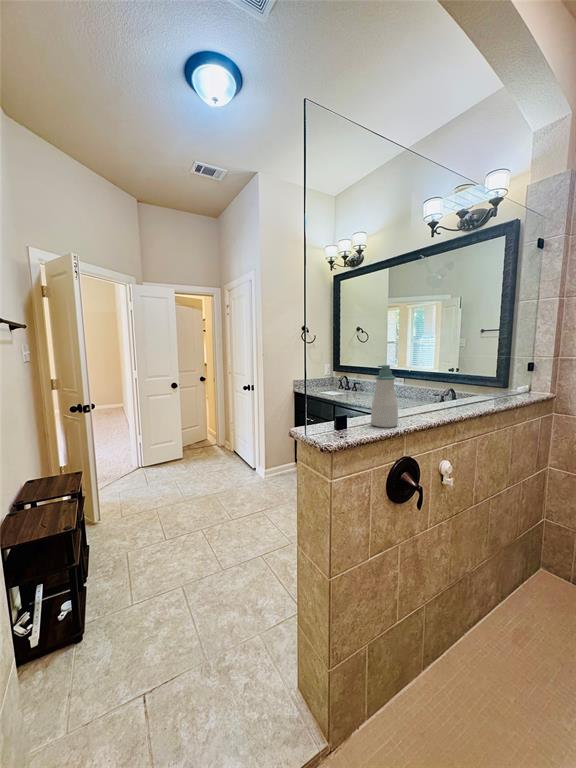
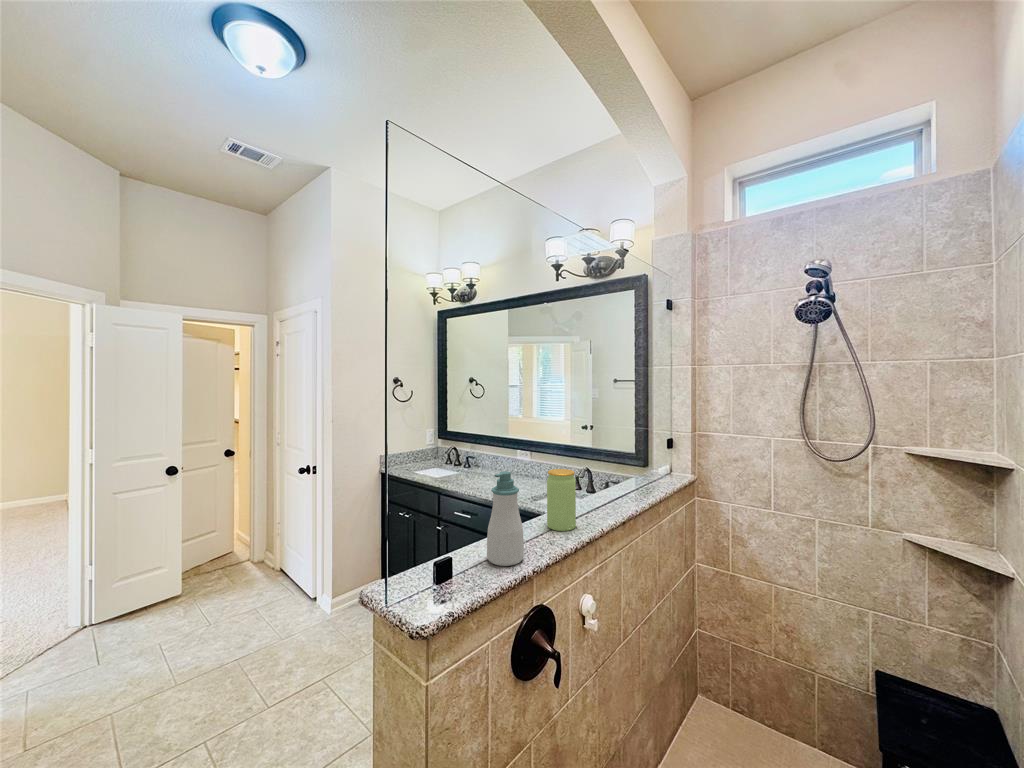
jar: none [416,373,440,416] -> present [547,469,576,531]

